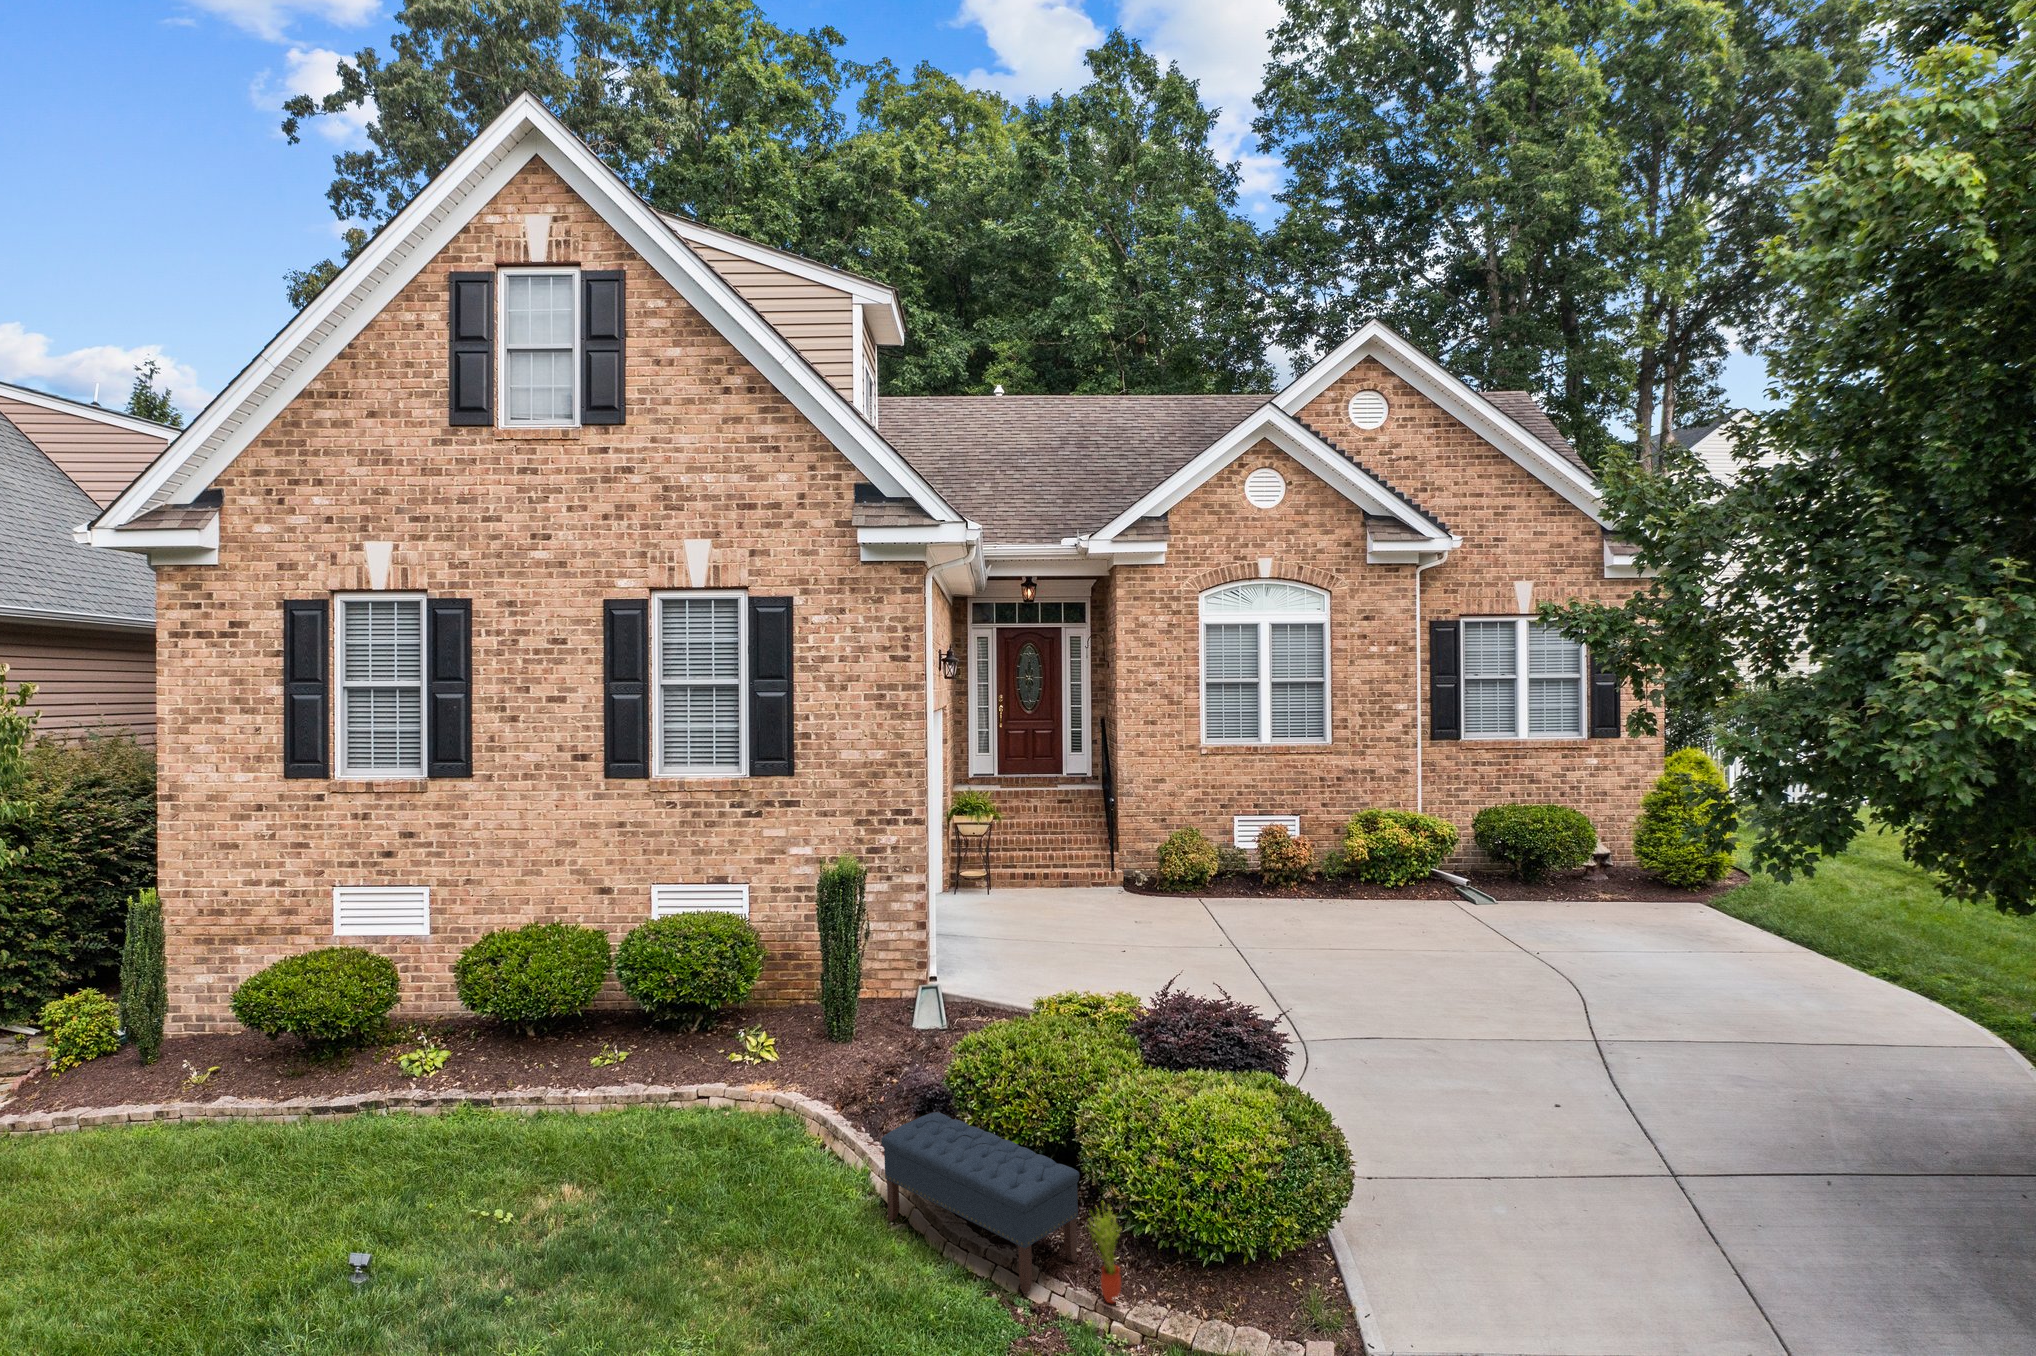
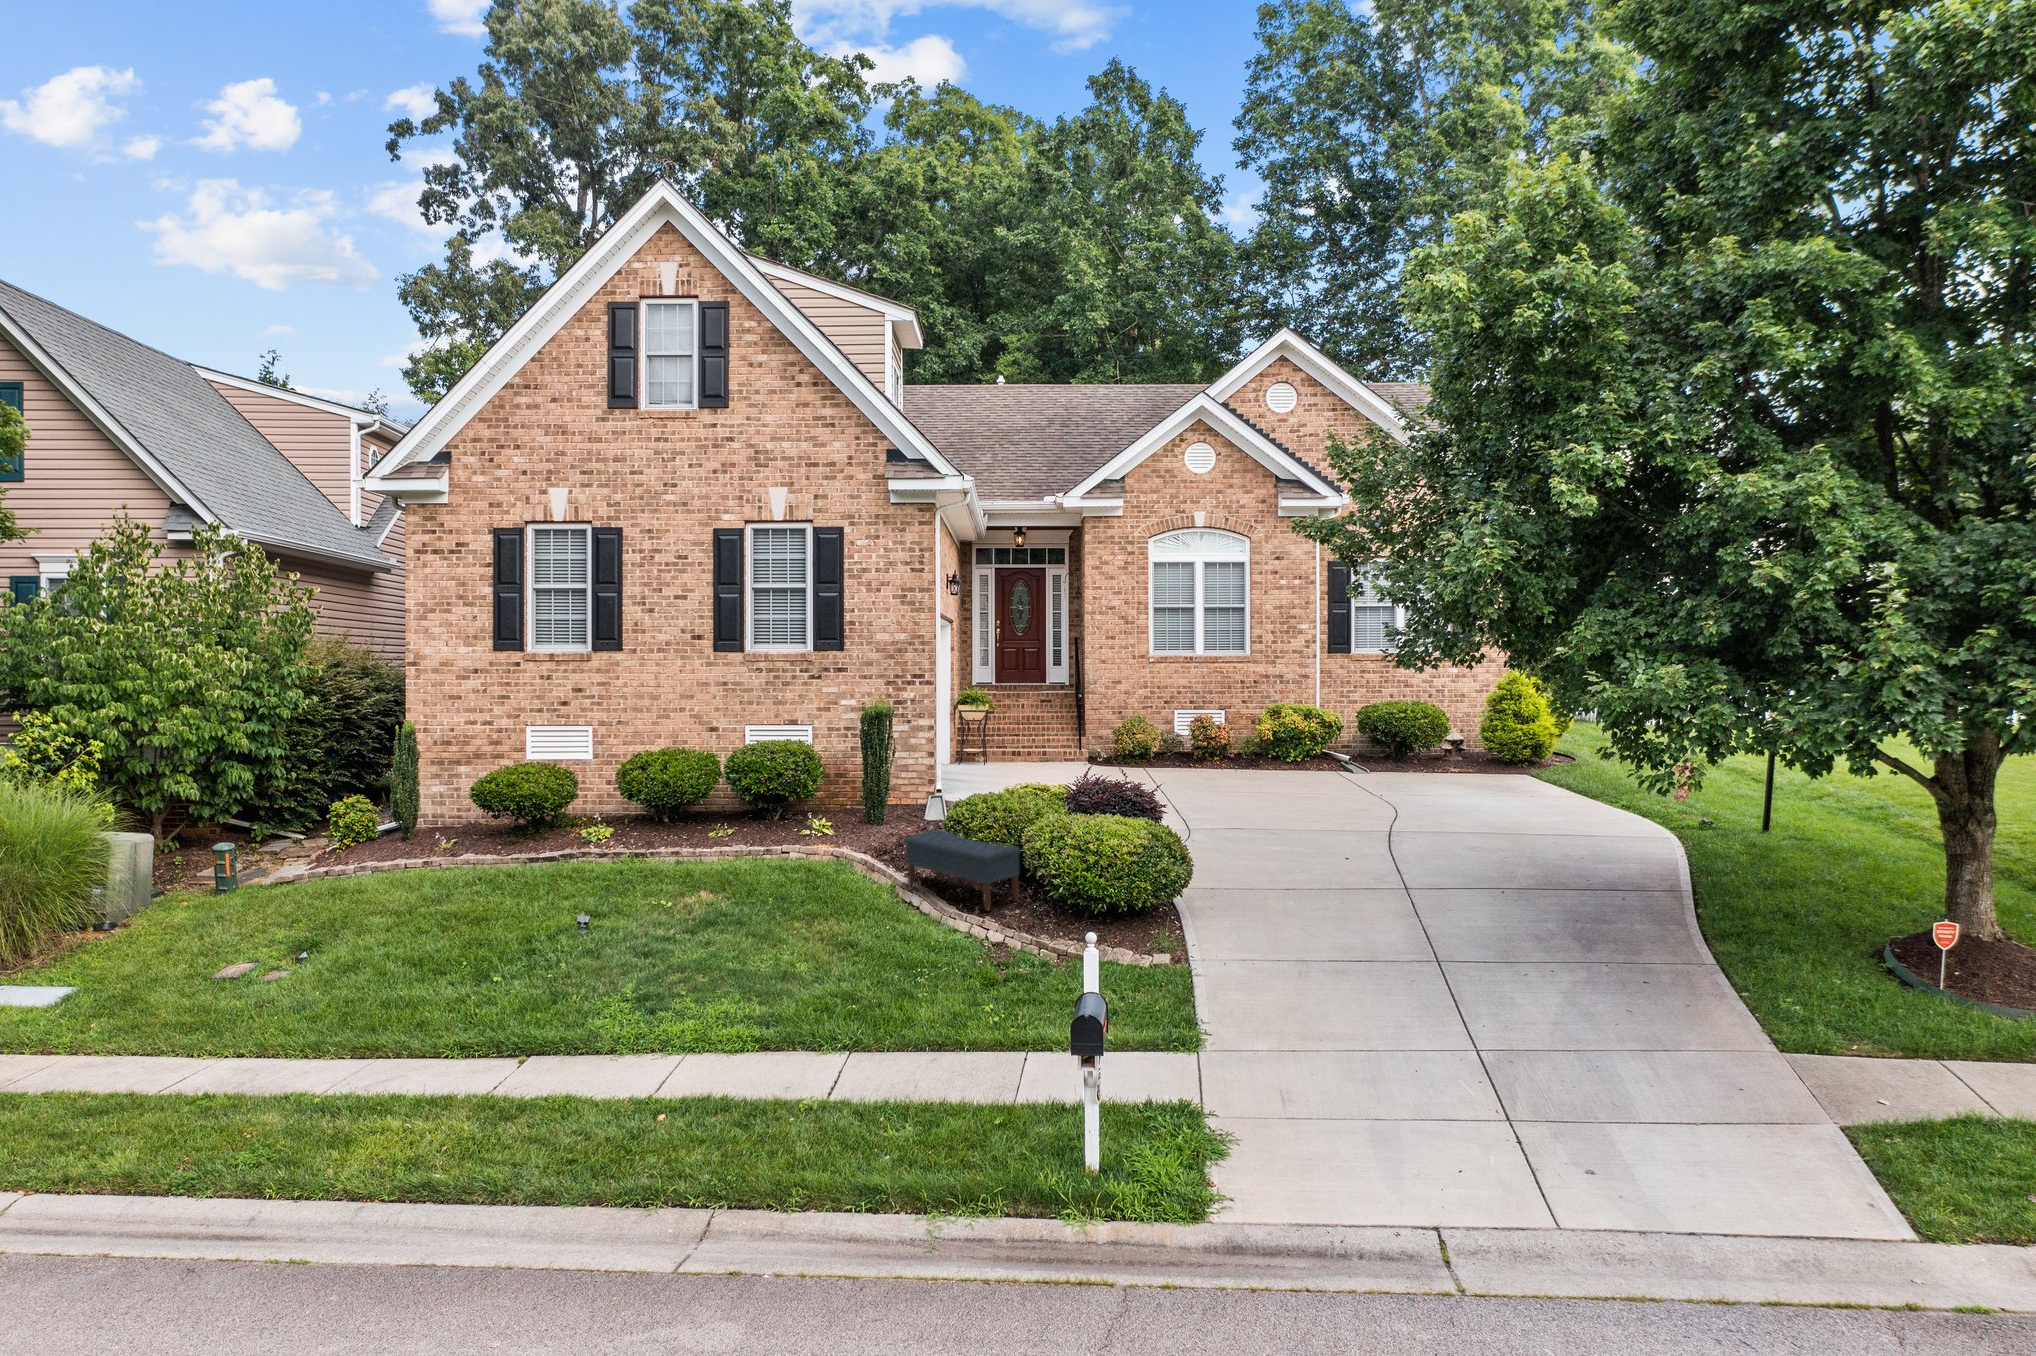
potted plant: present [1090,1202,1121,1303] -> none [1022,858,1042,915]

